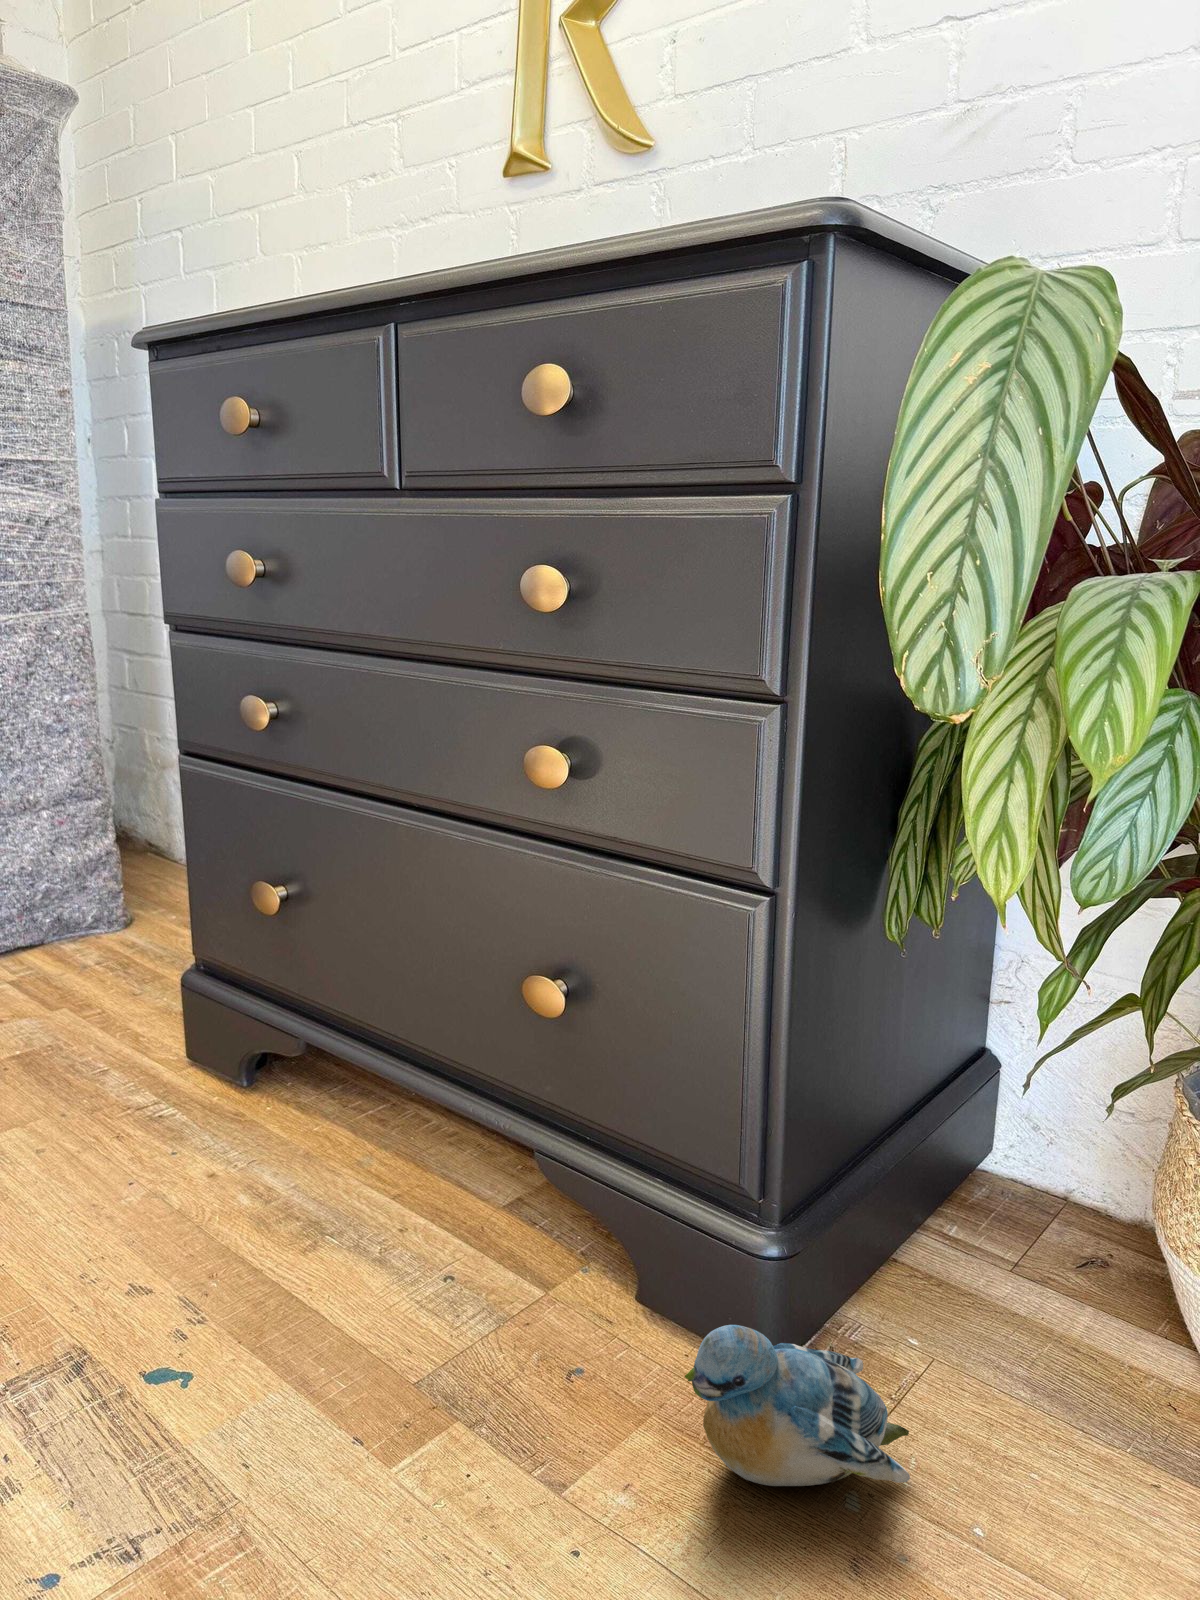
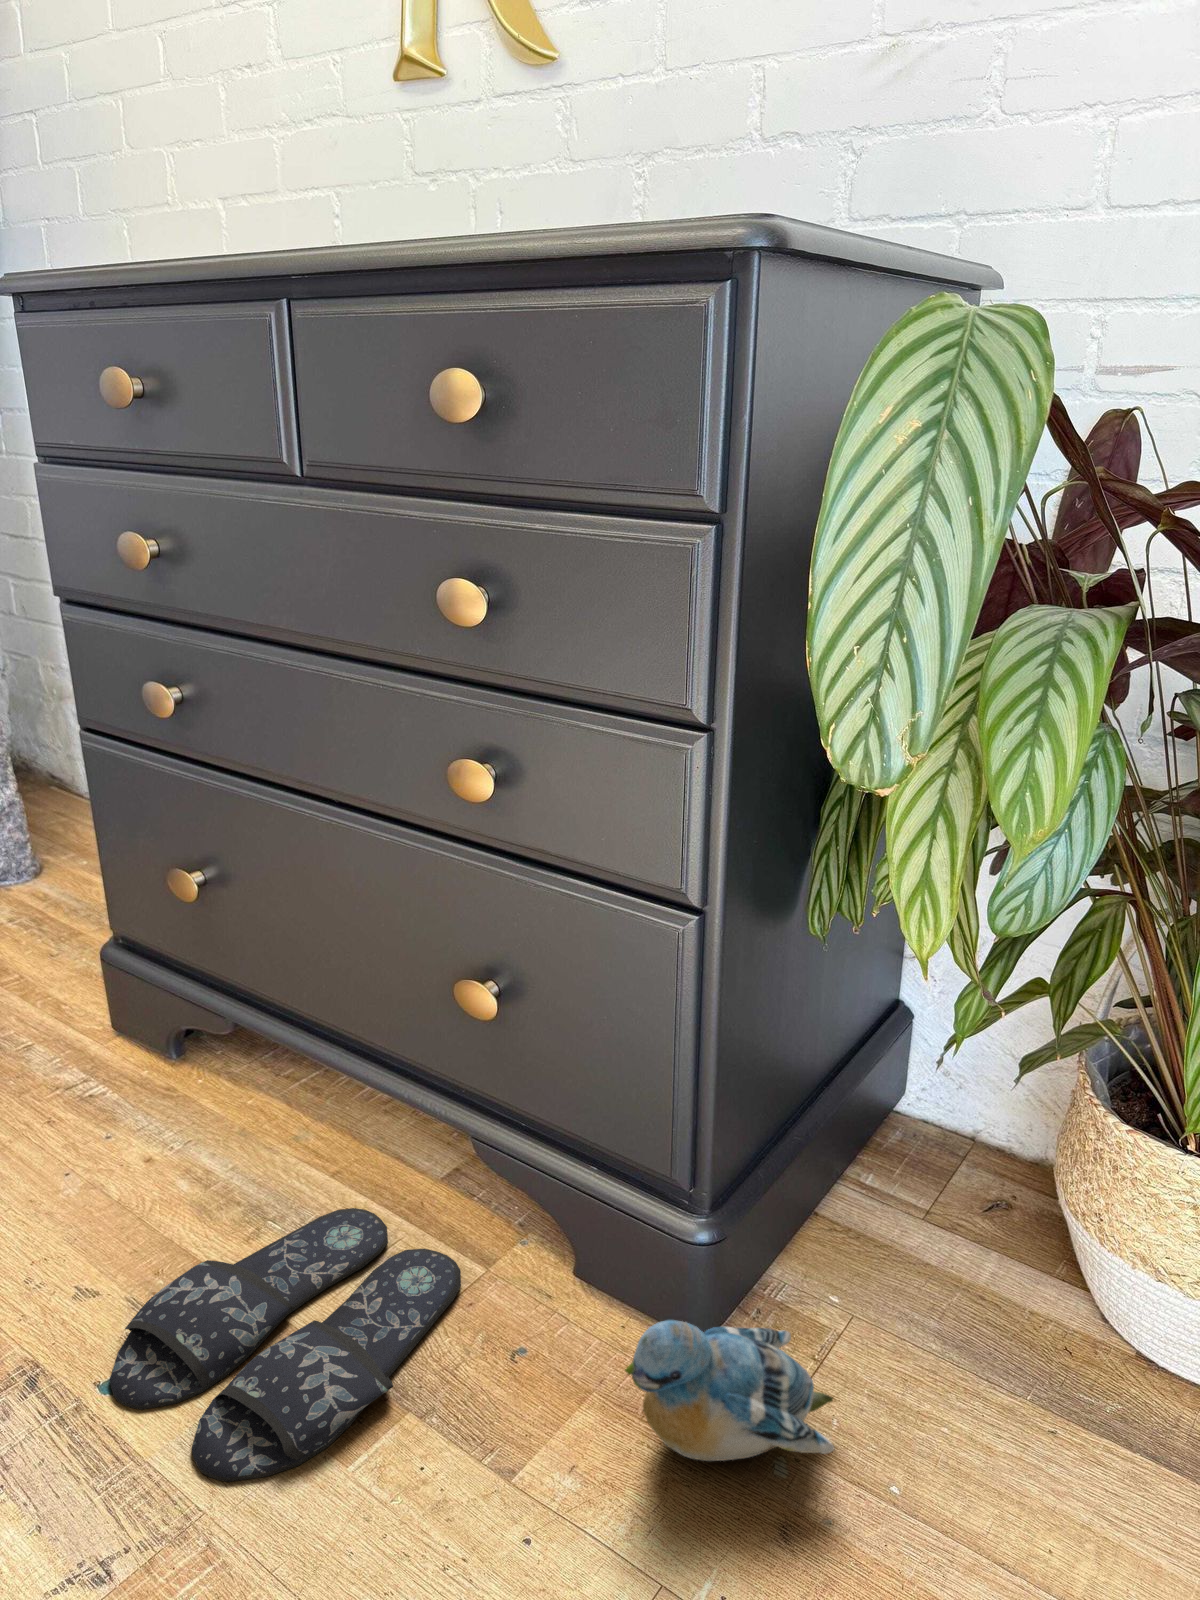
slippers: none [157,1227,518,1474] -> present [110,1208,461,1482]

